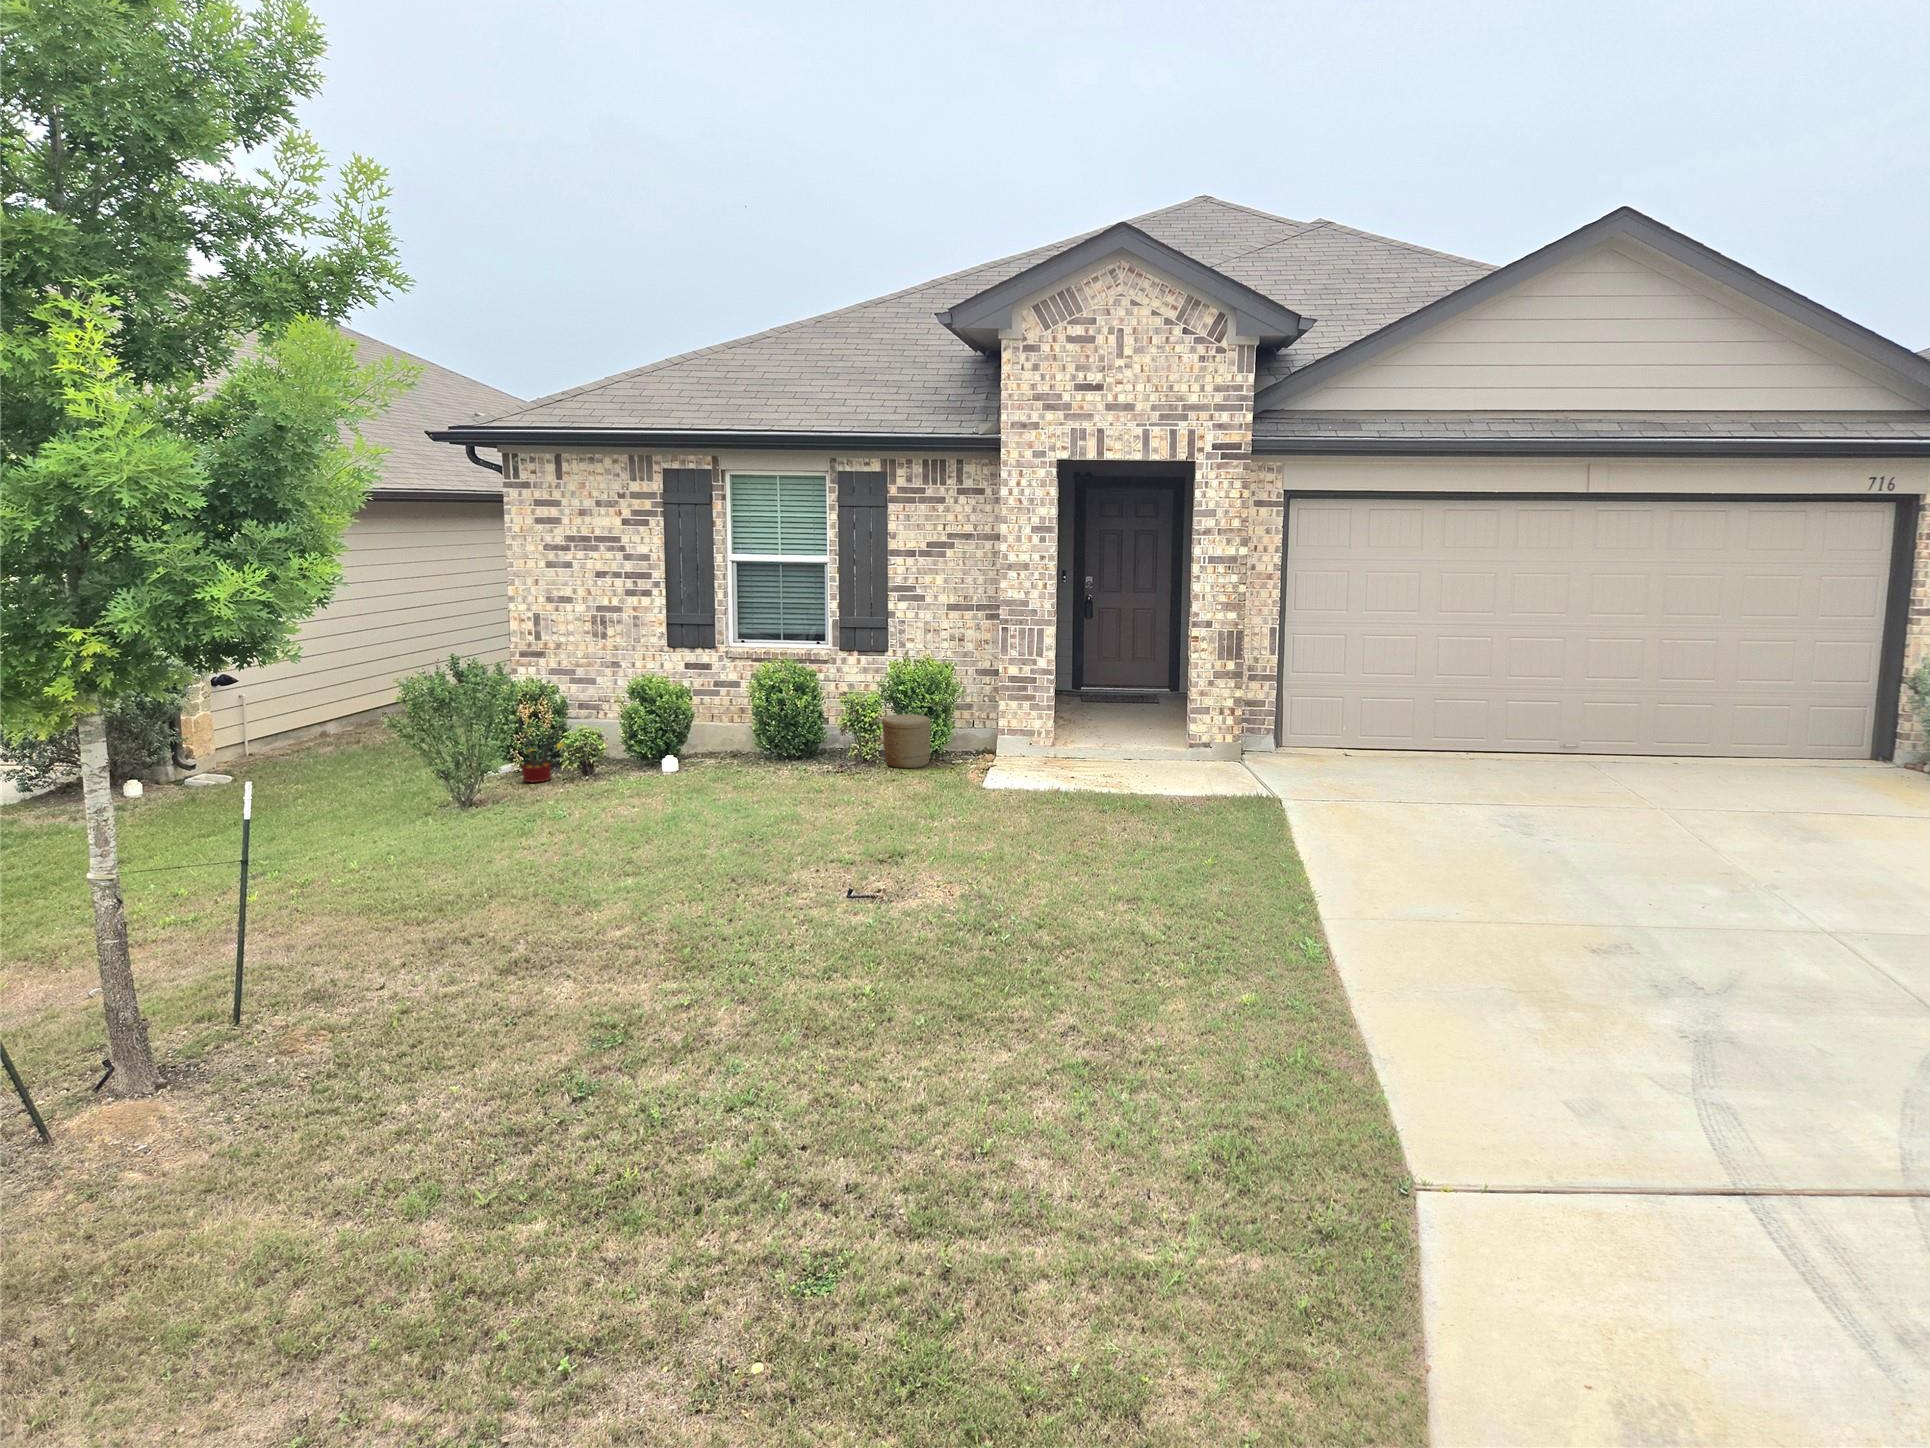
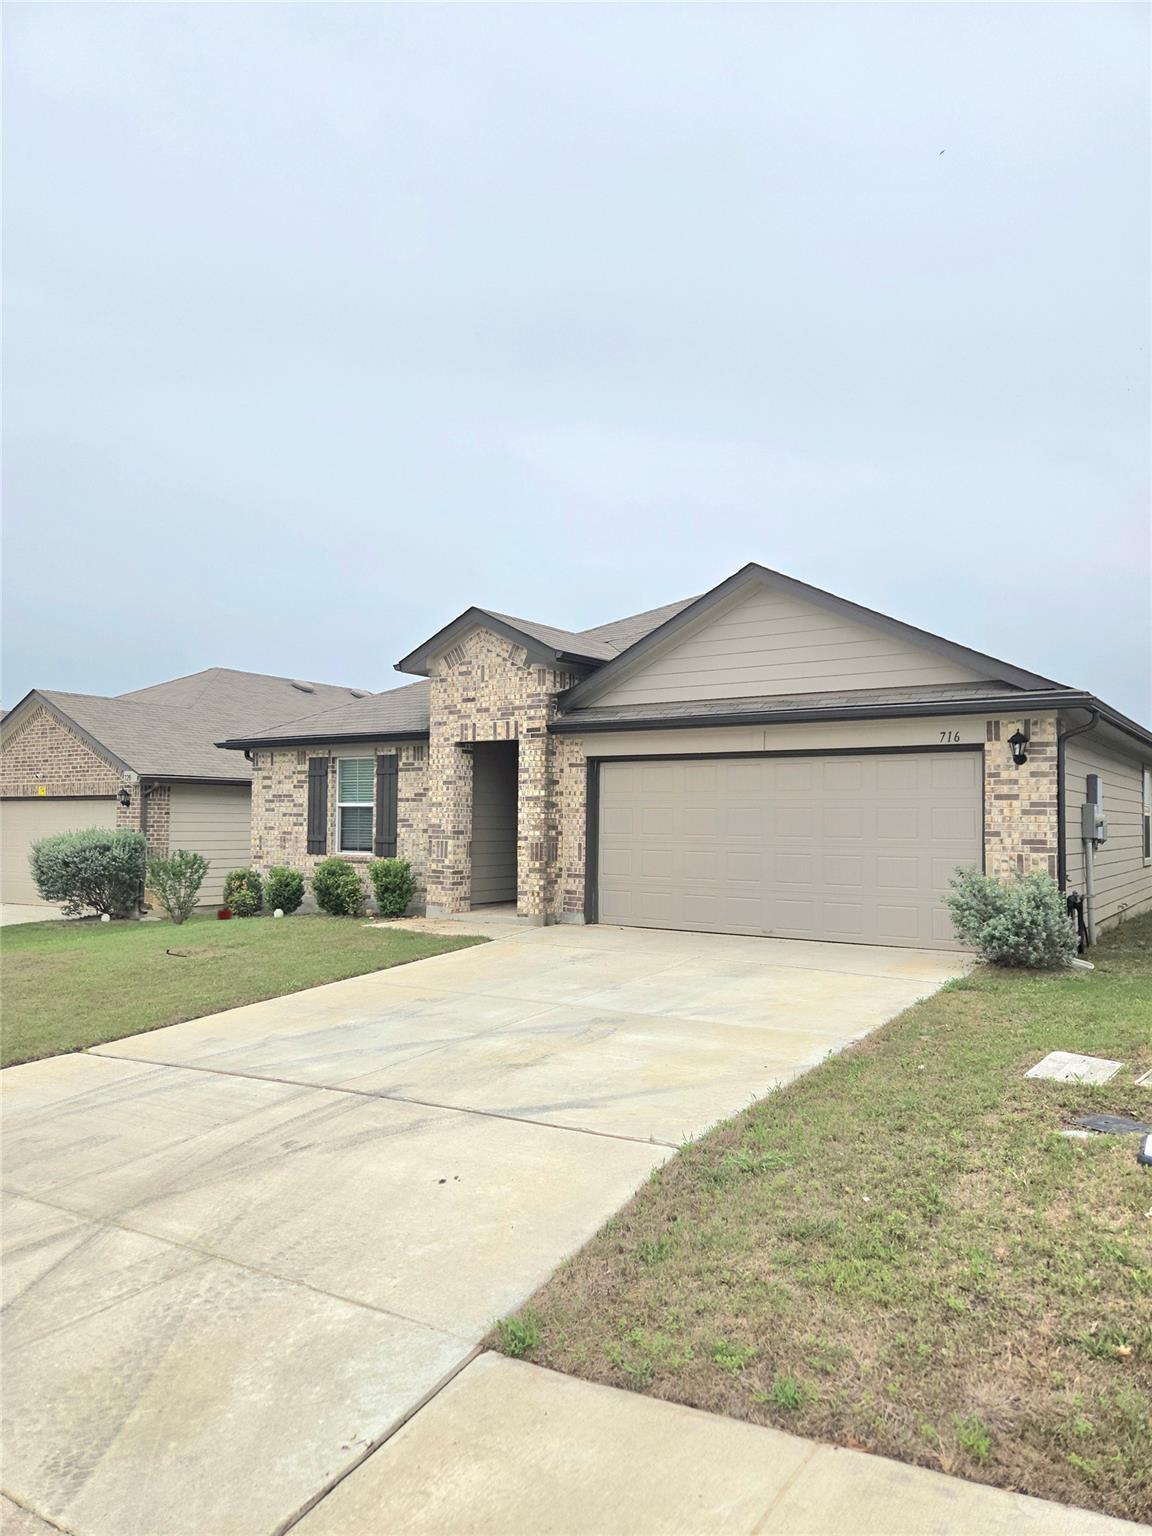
woven basket: present [882,714,931,768] -> none [358,891,387,921]

